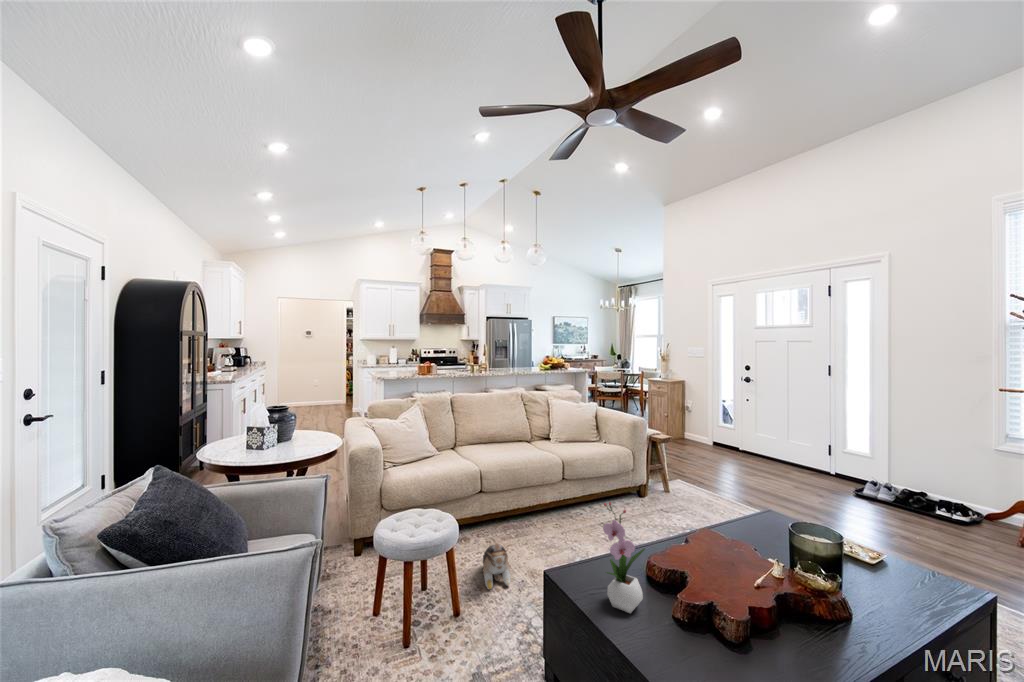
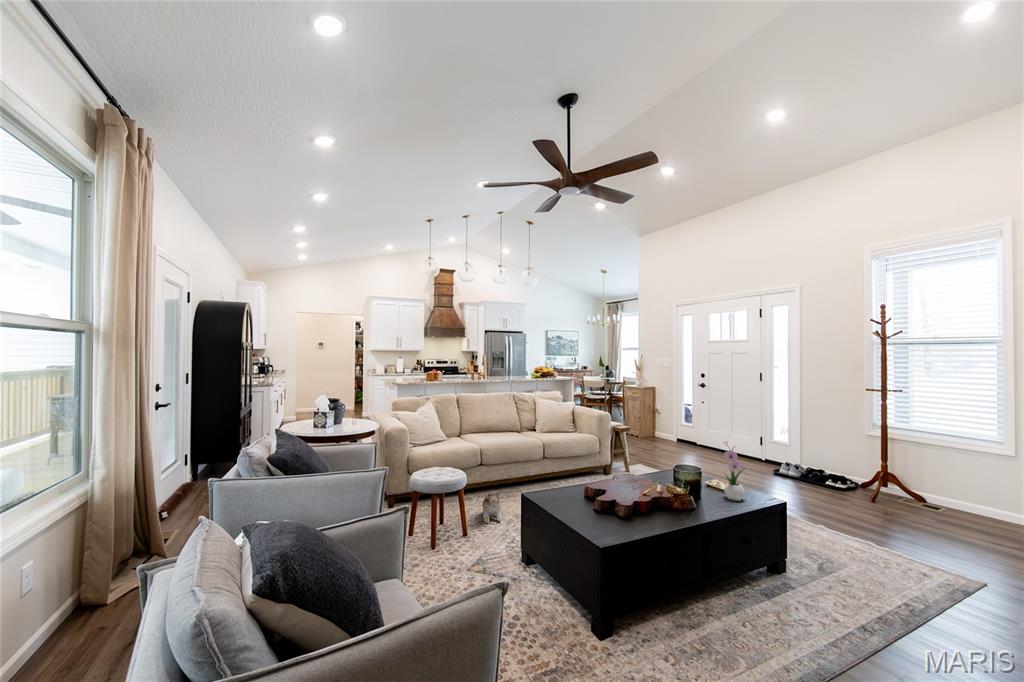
flower arrangement: present [603,502,645,613] -> present [724,442,746,501]

